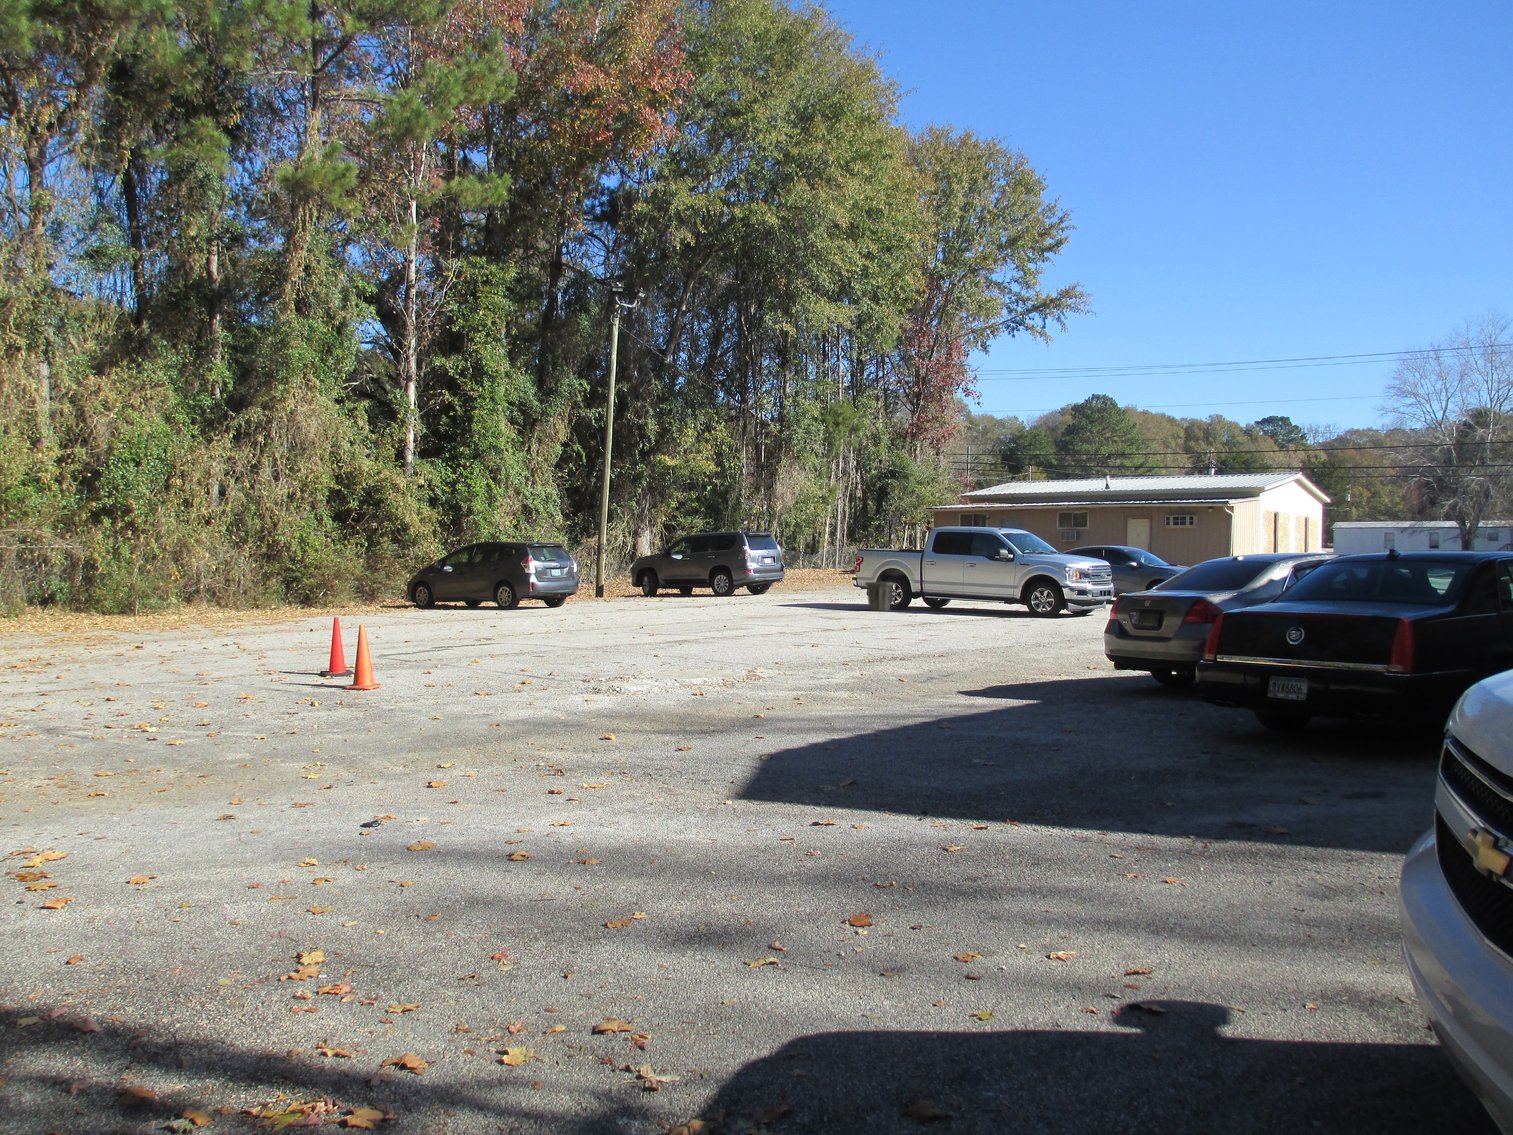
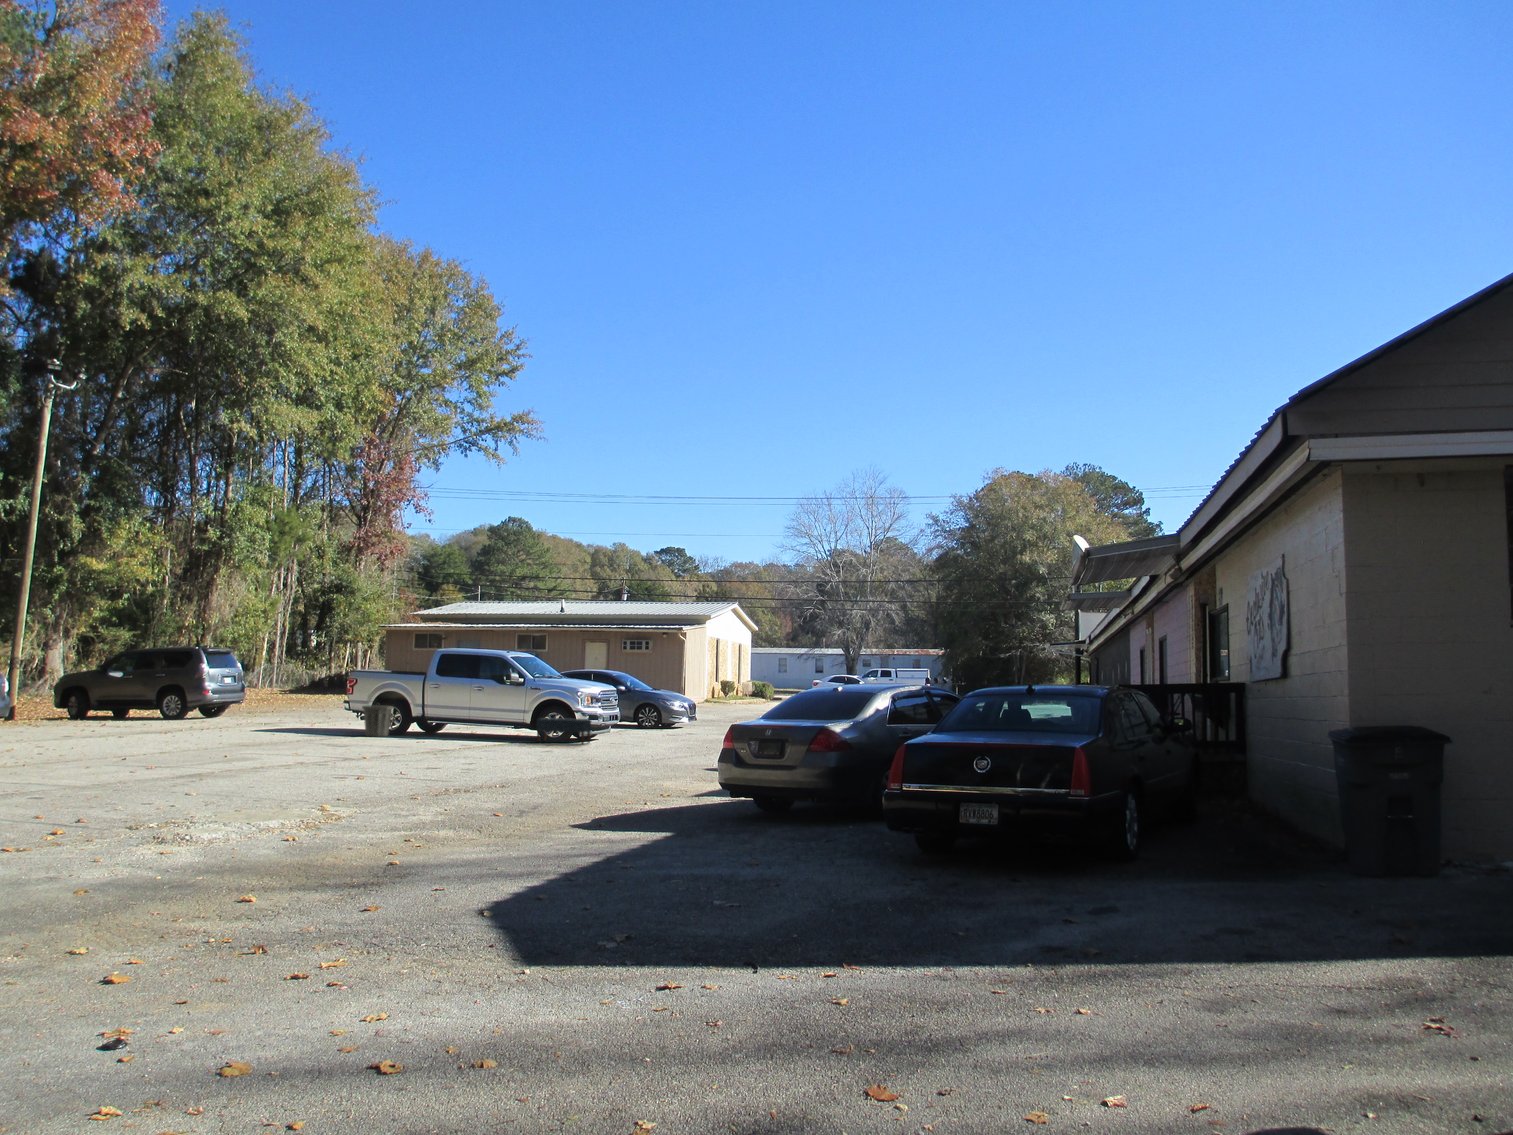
bench: none [1025,594,1081,620] -> present [537,718,591,743]

